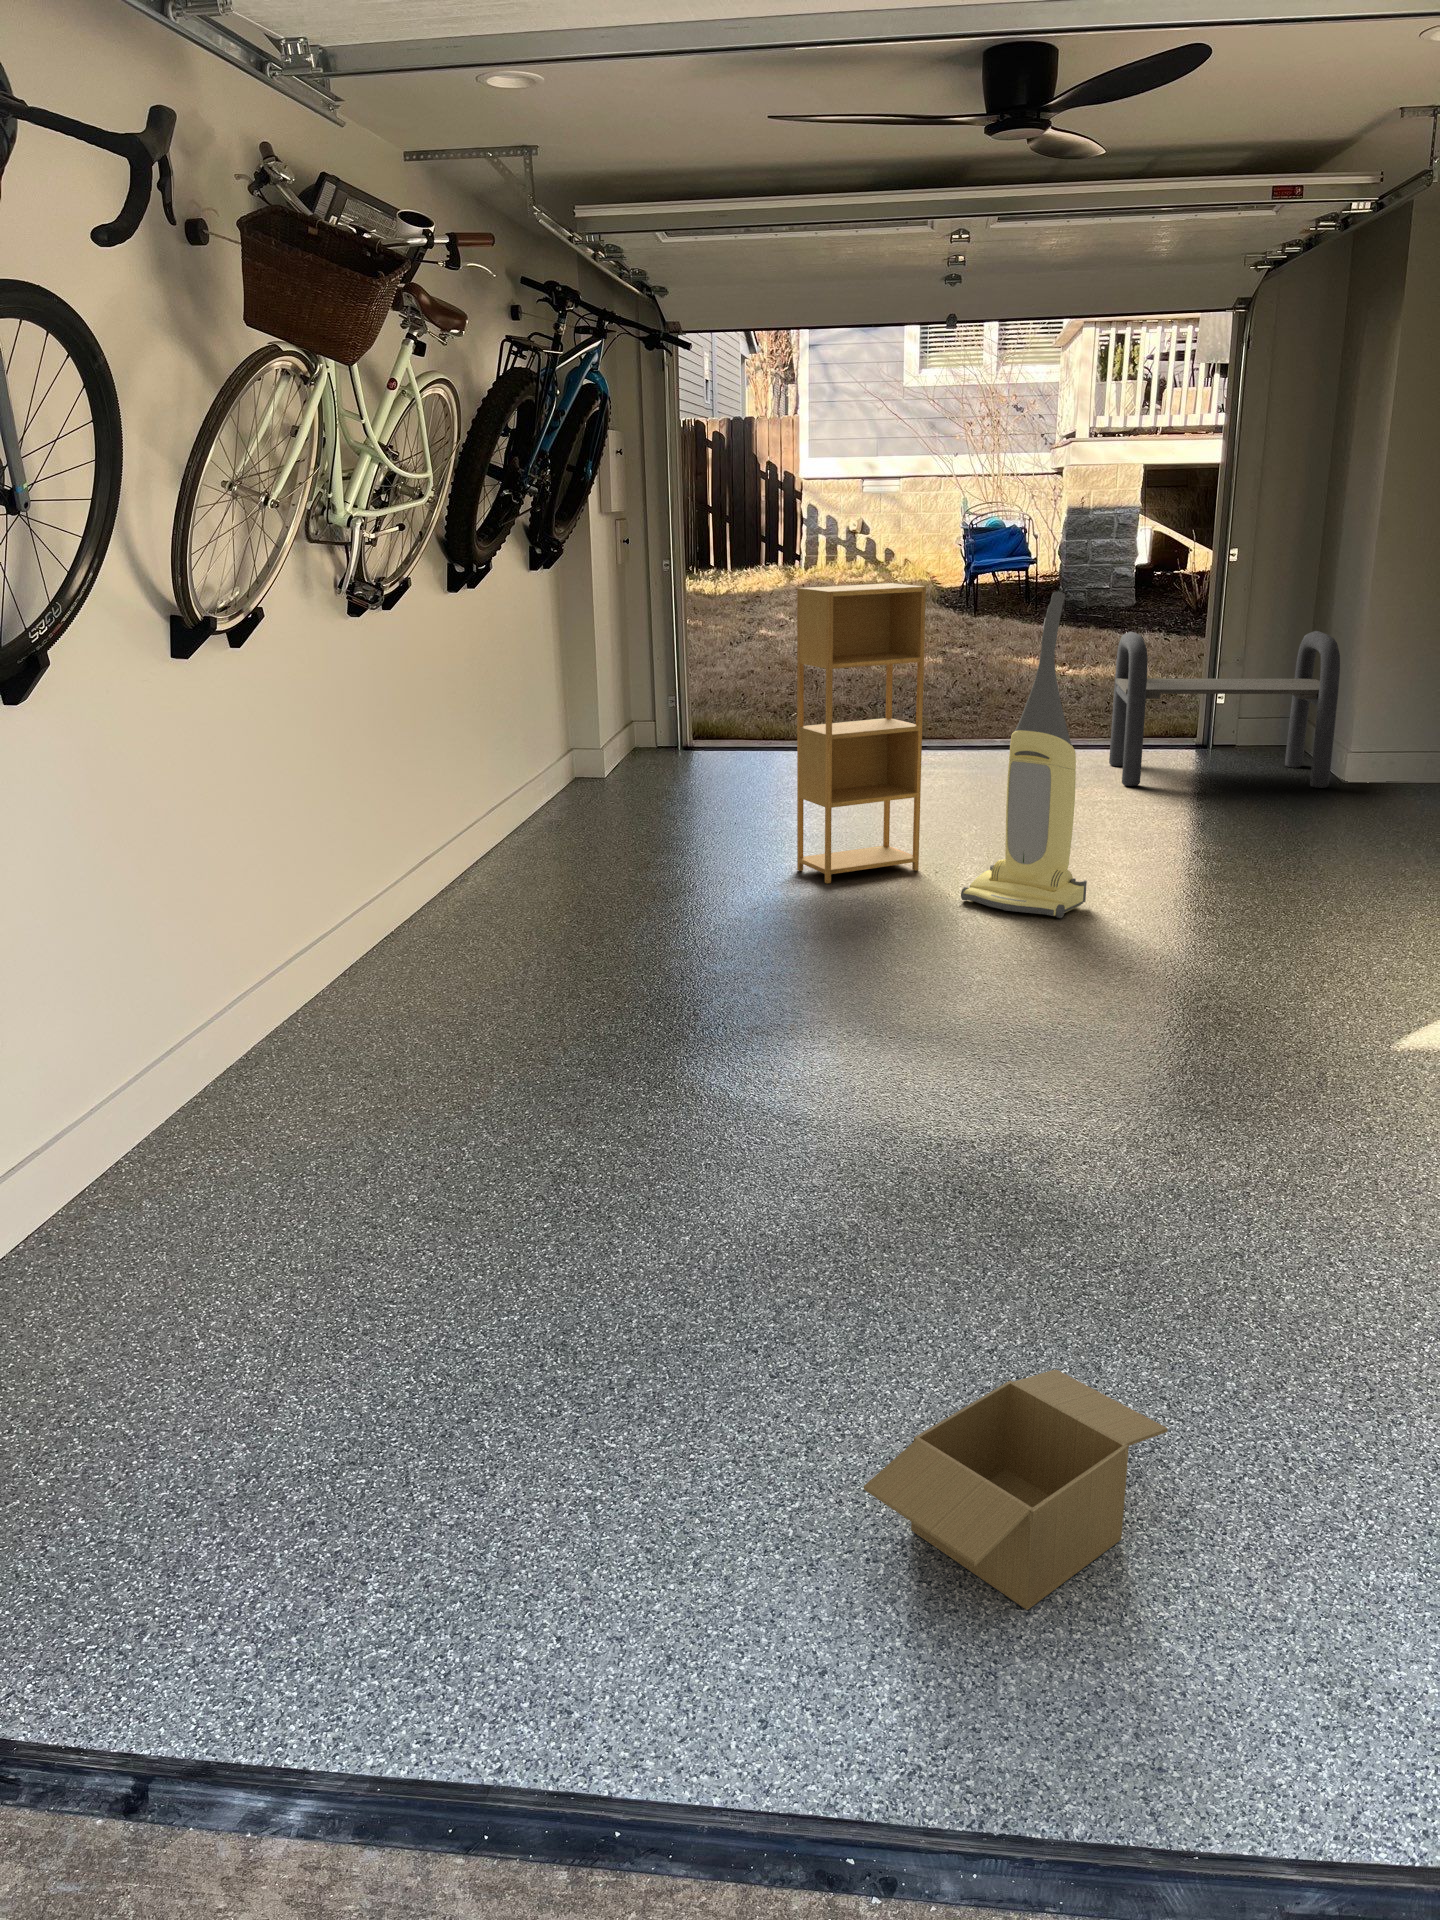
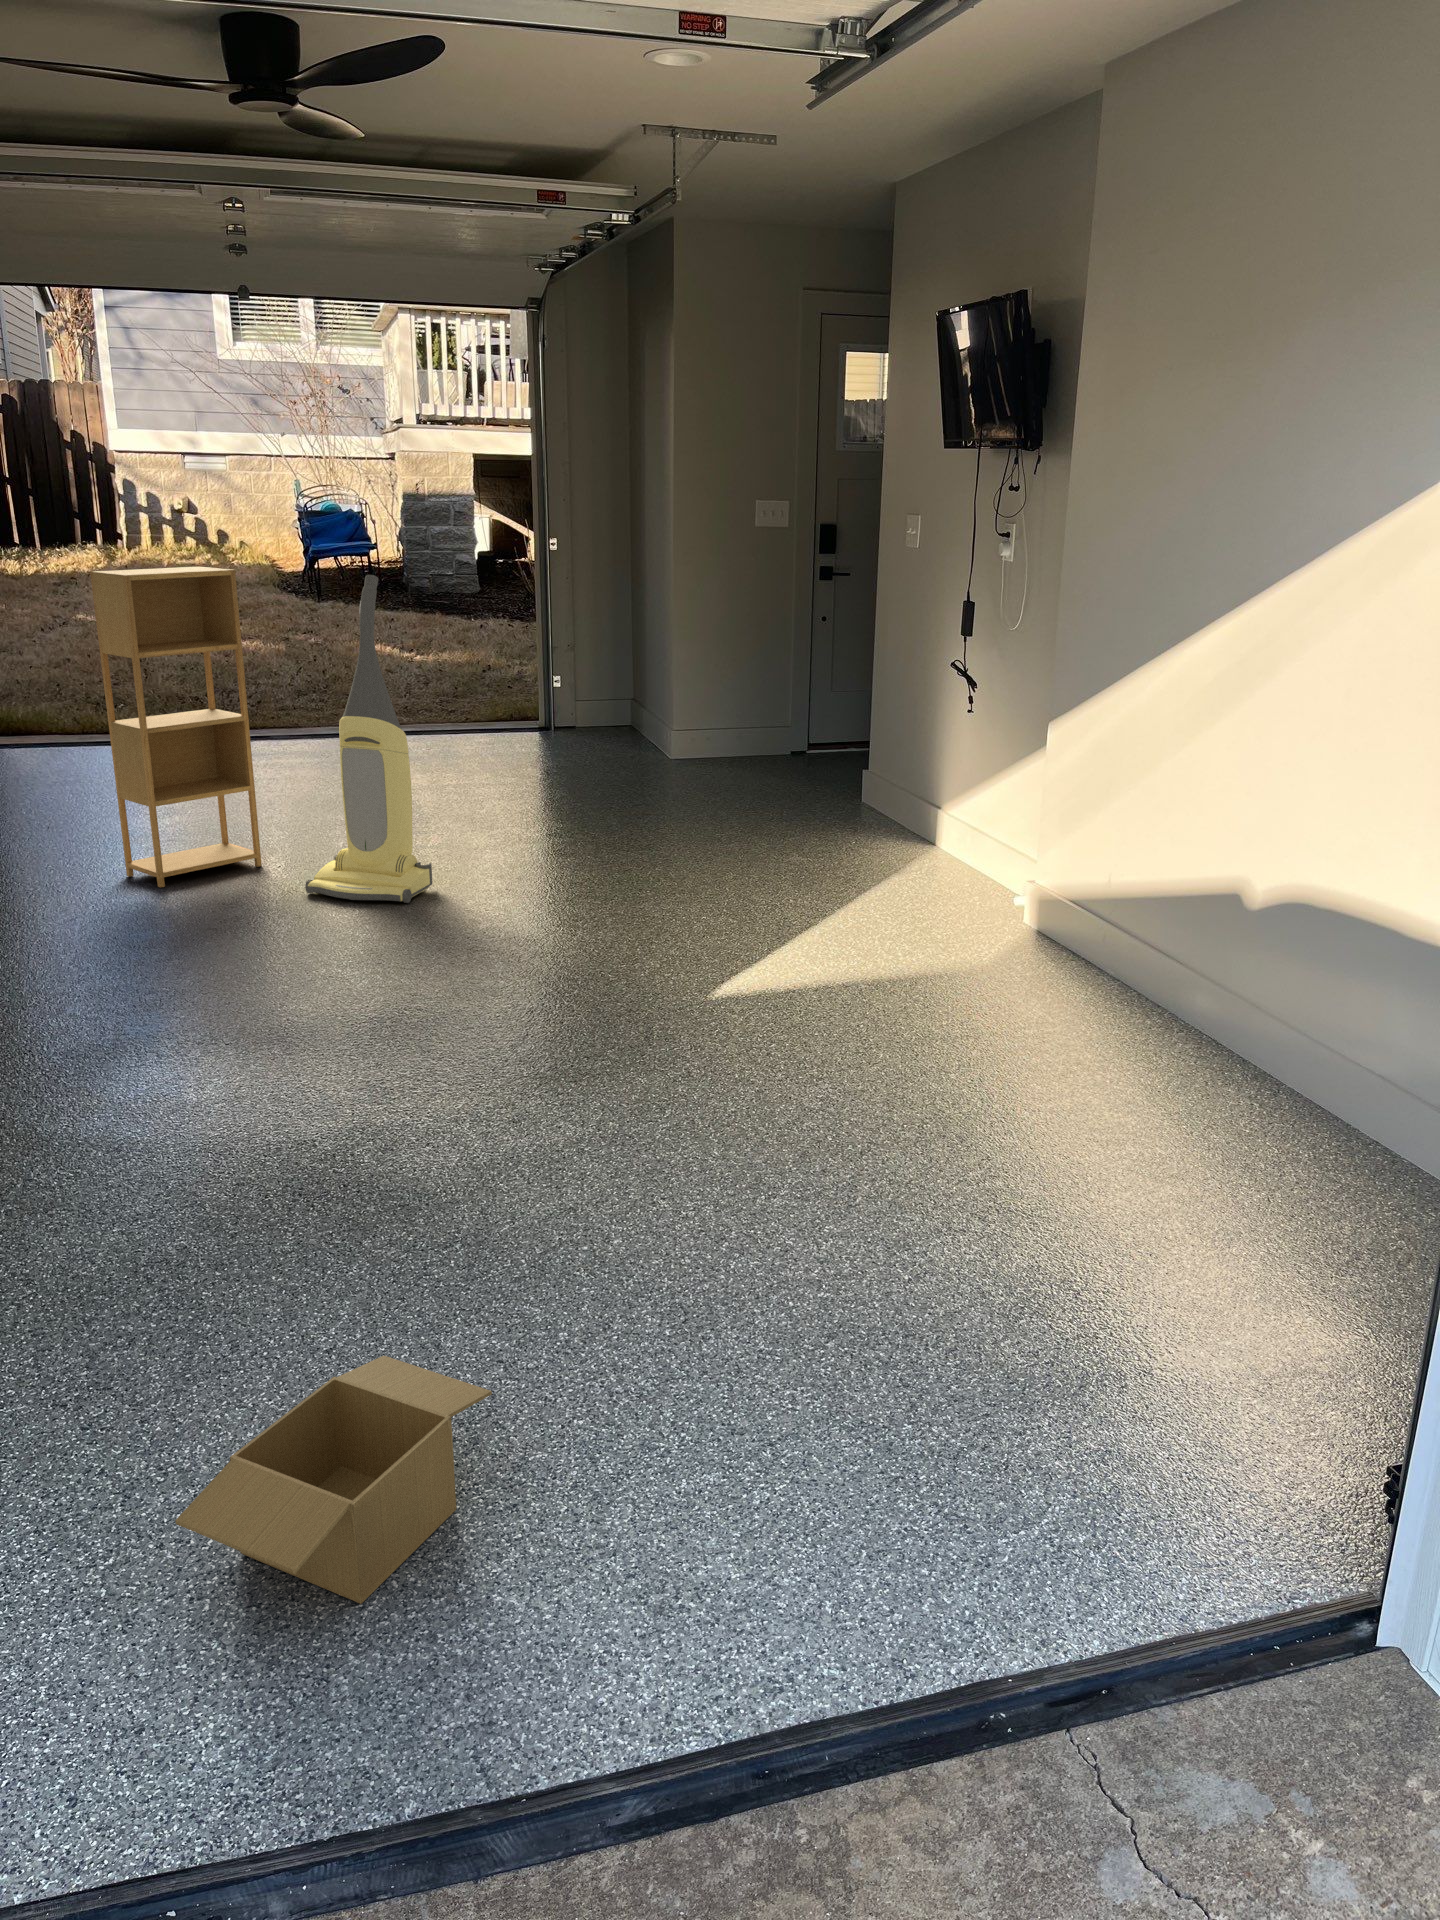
bench: present [1109,631,1340,788] -> none [454,612,661,767]

